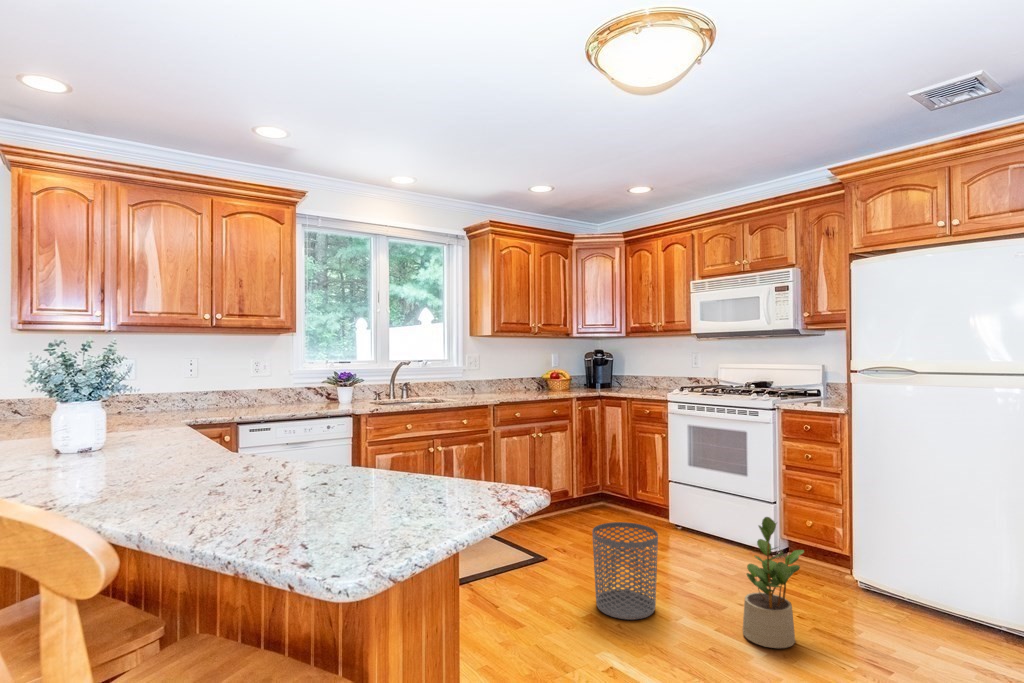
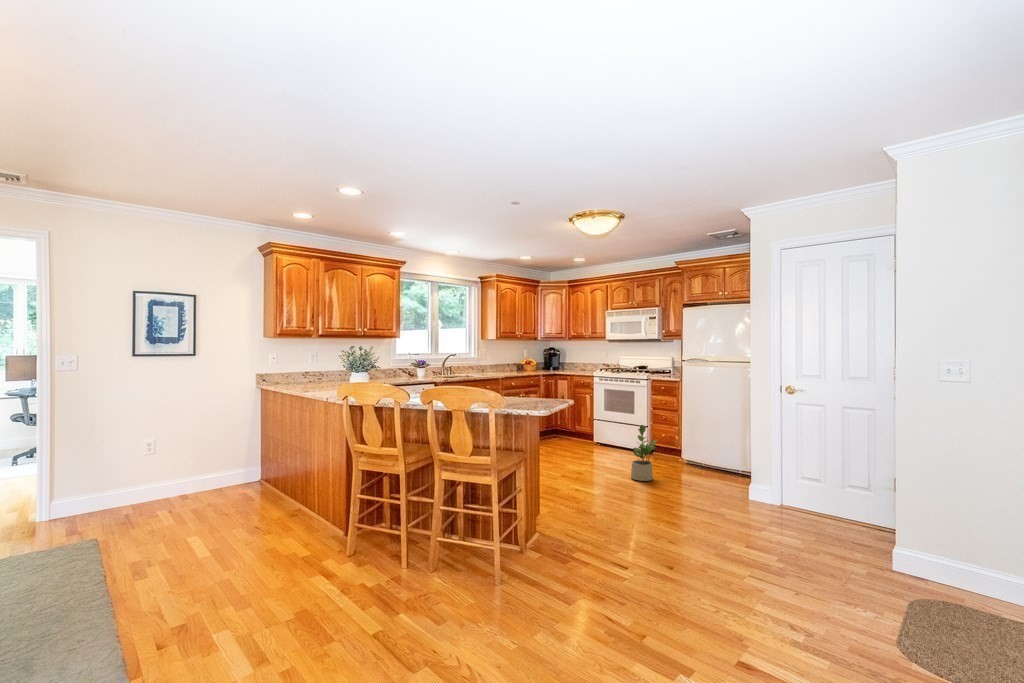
waste bin: present [593,522,658,620] -> none [563,433,593,475]

